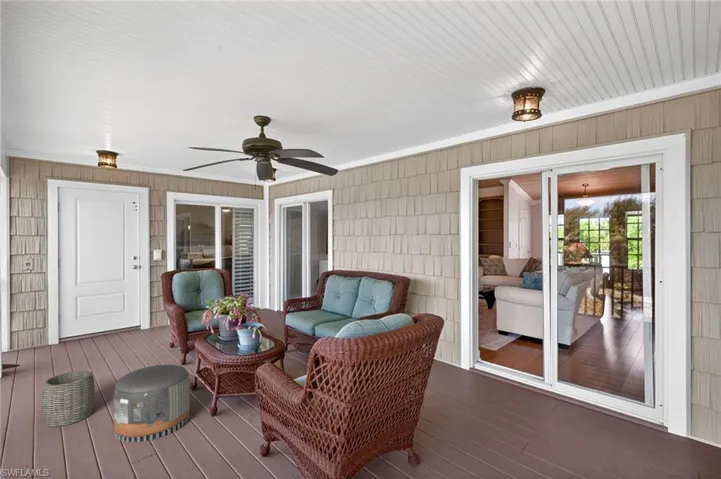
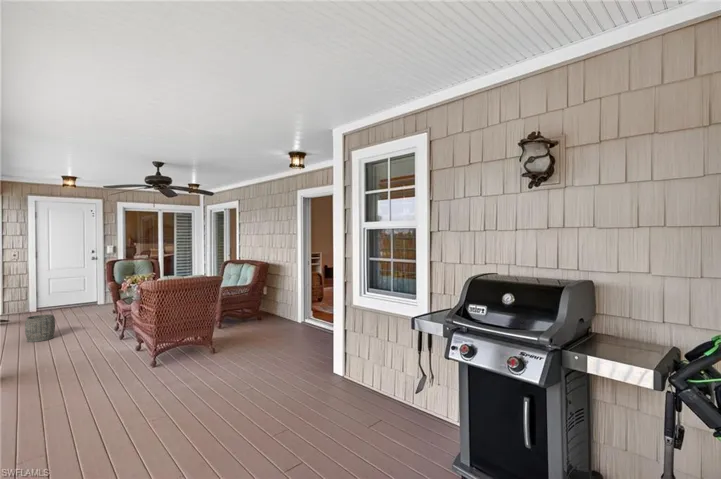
pouf: present [114,365,190,442] -> none [64,311,109,347]

